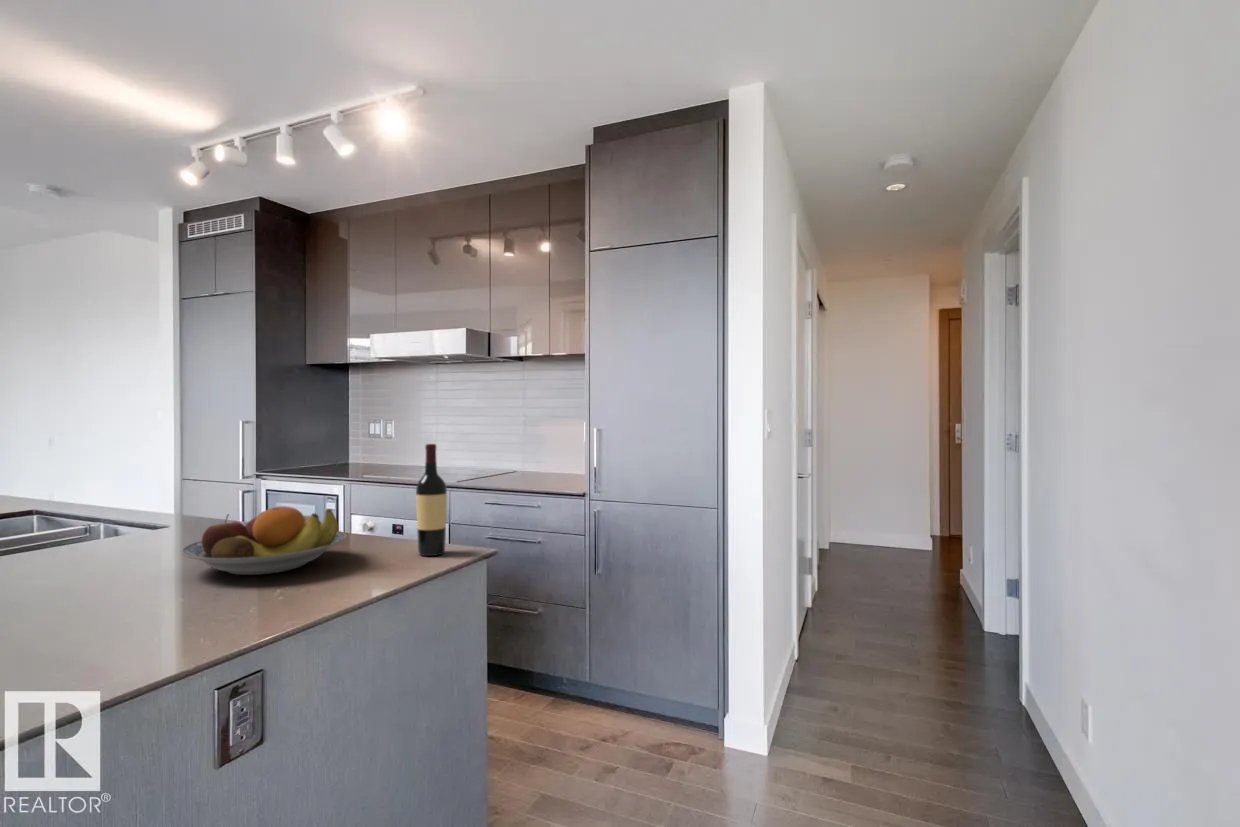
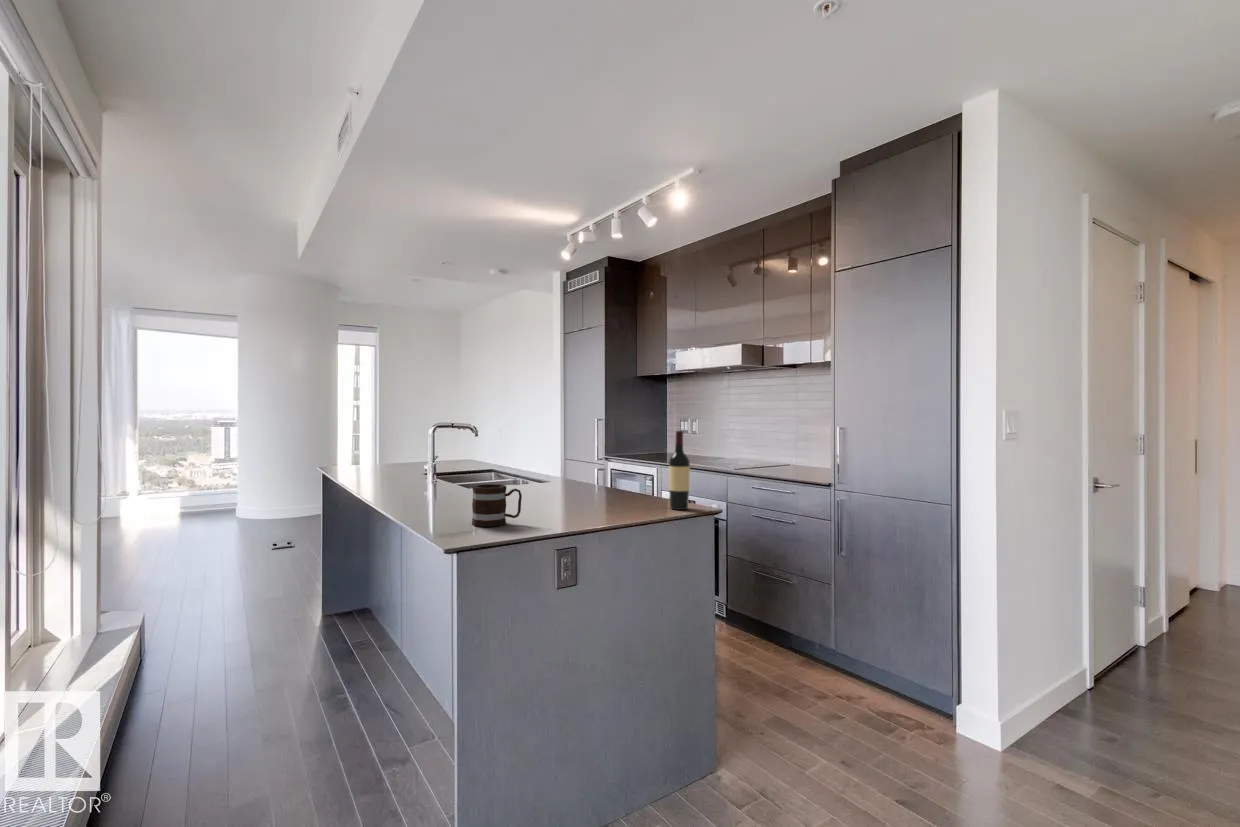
fruit bowl: present [181,506,346,575] -> none [536,467,625,507]
mug: none [50,564,173,658] -> present [472,484,522,527]

